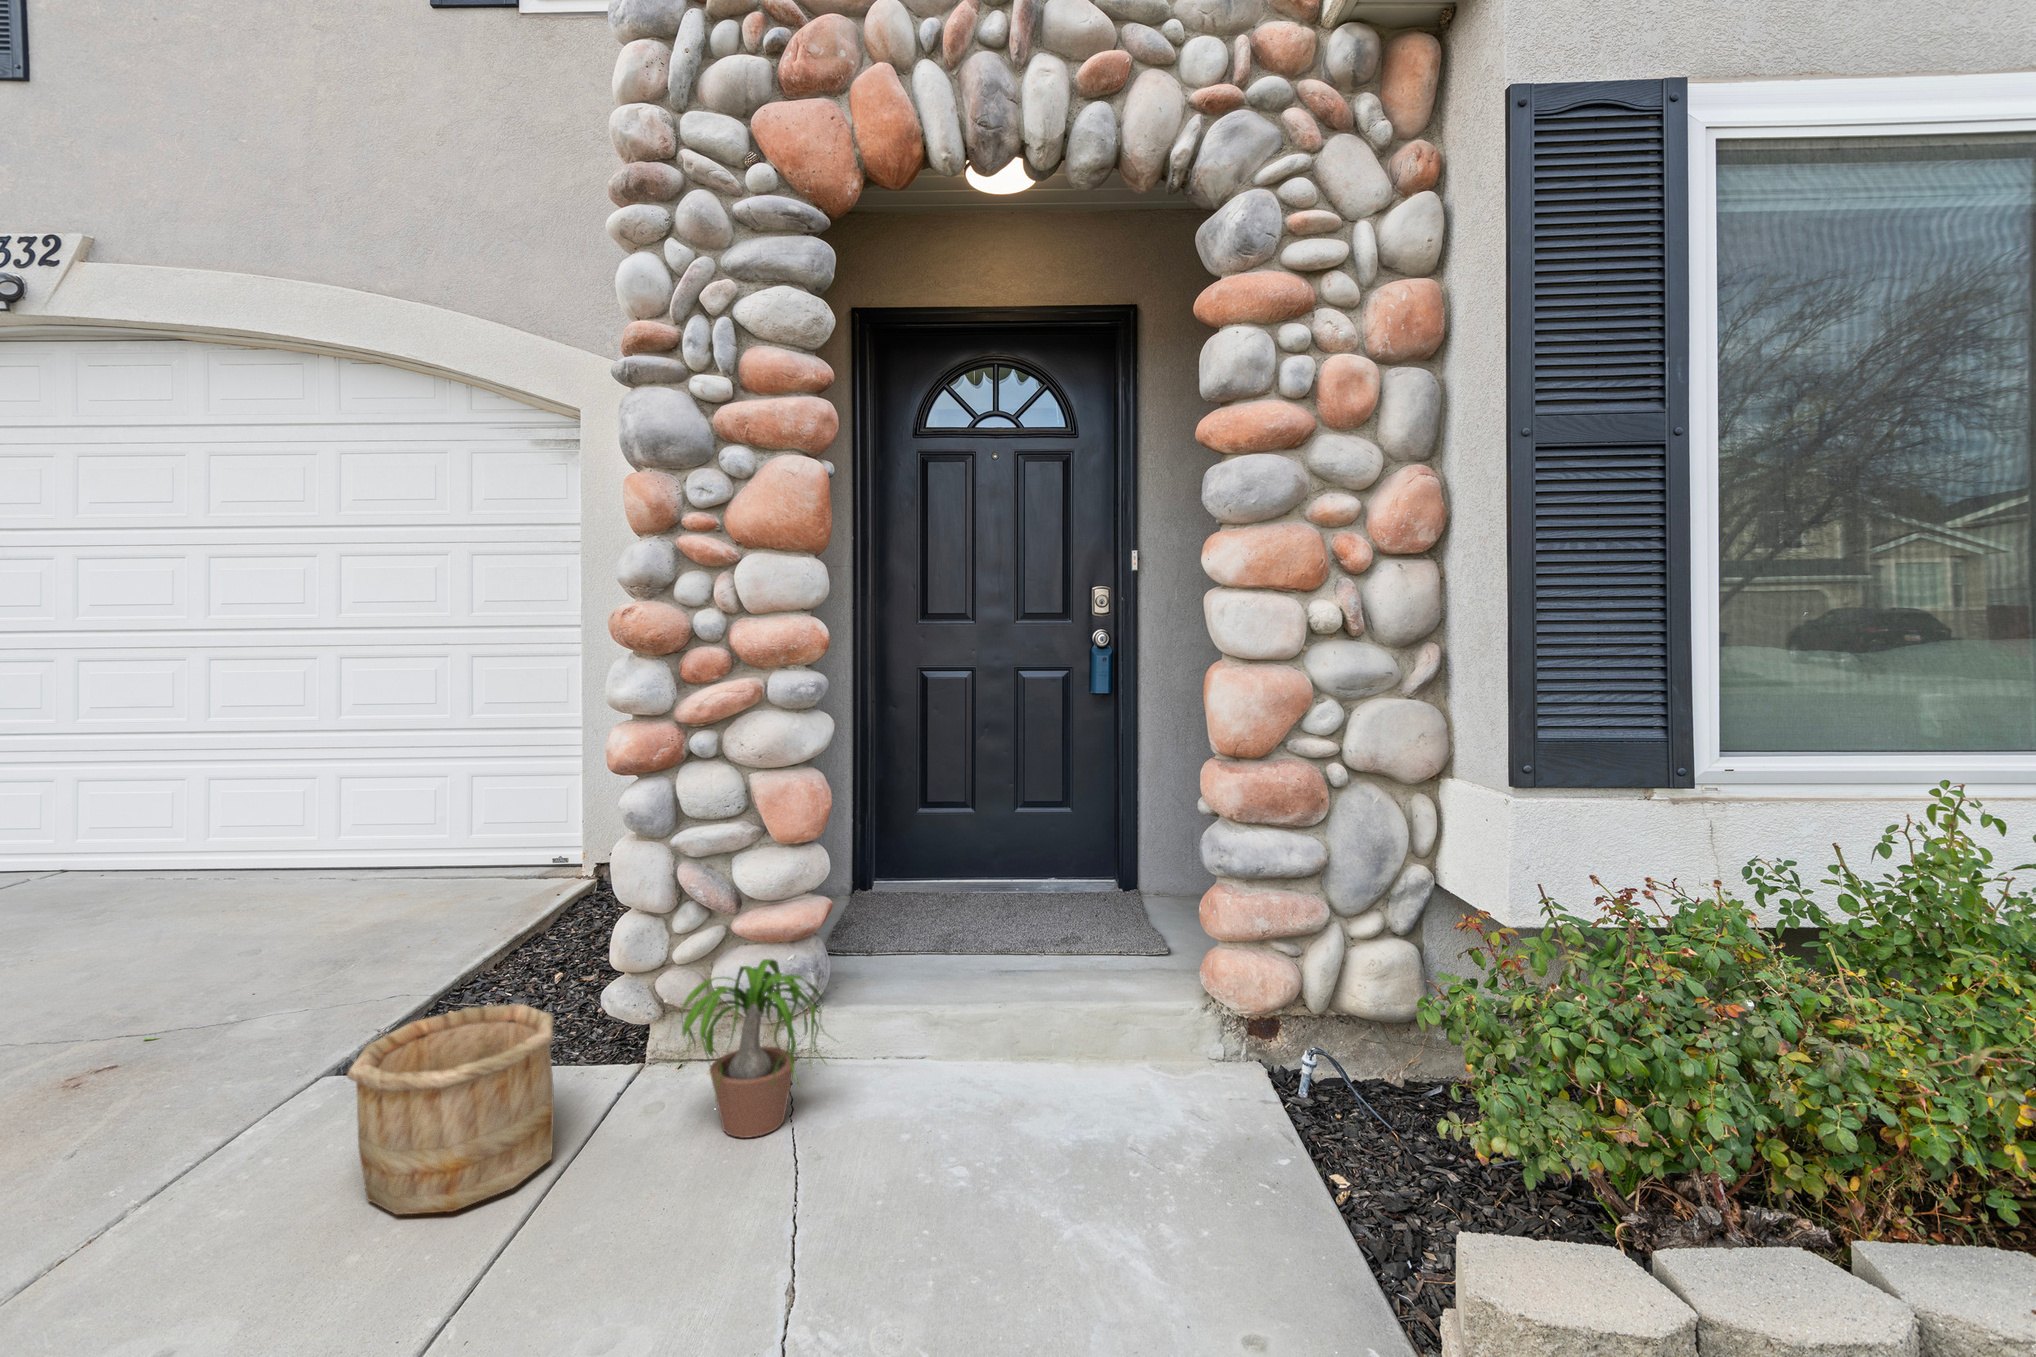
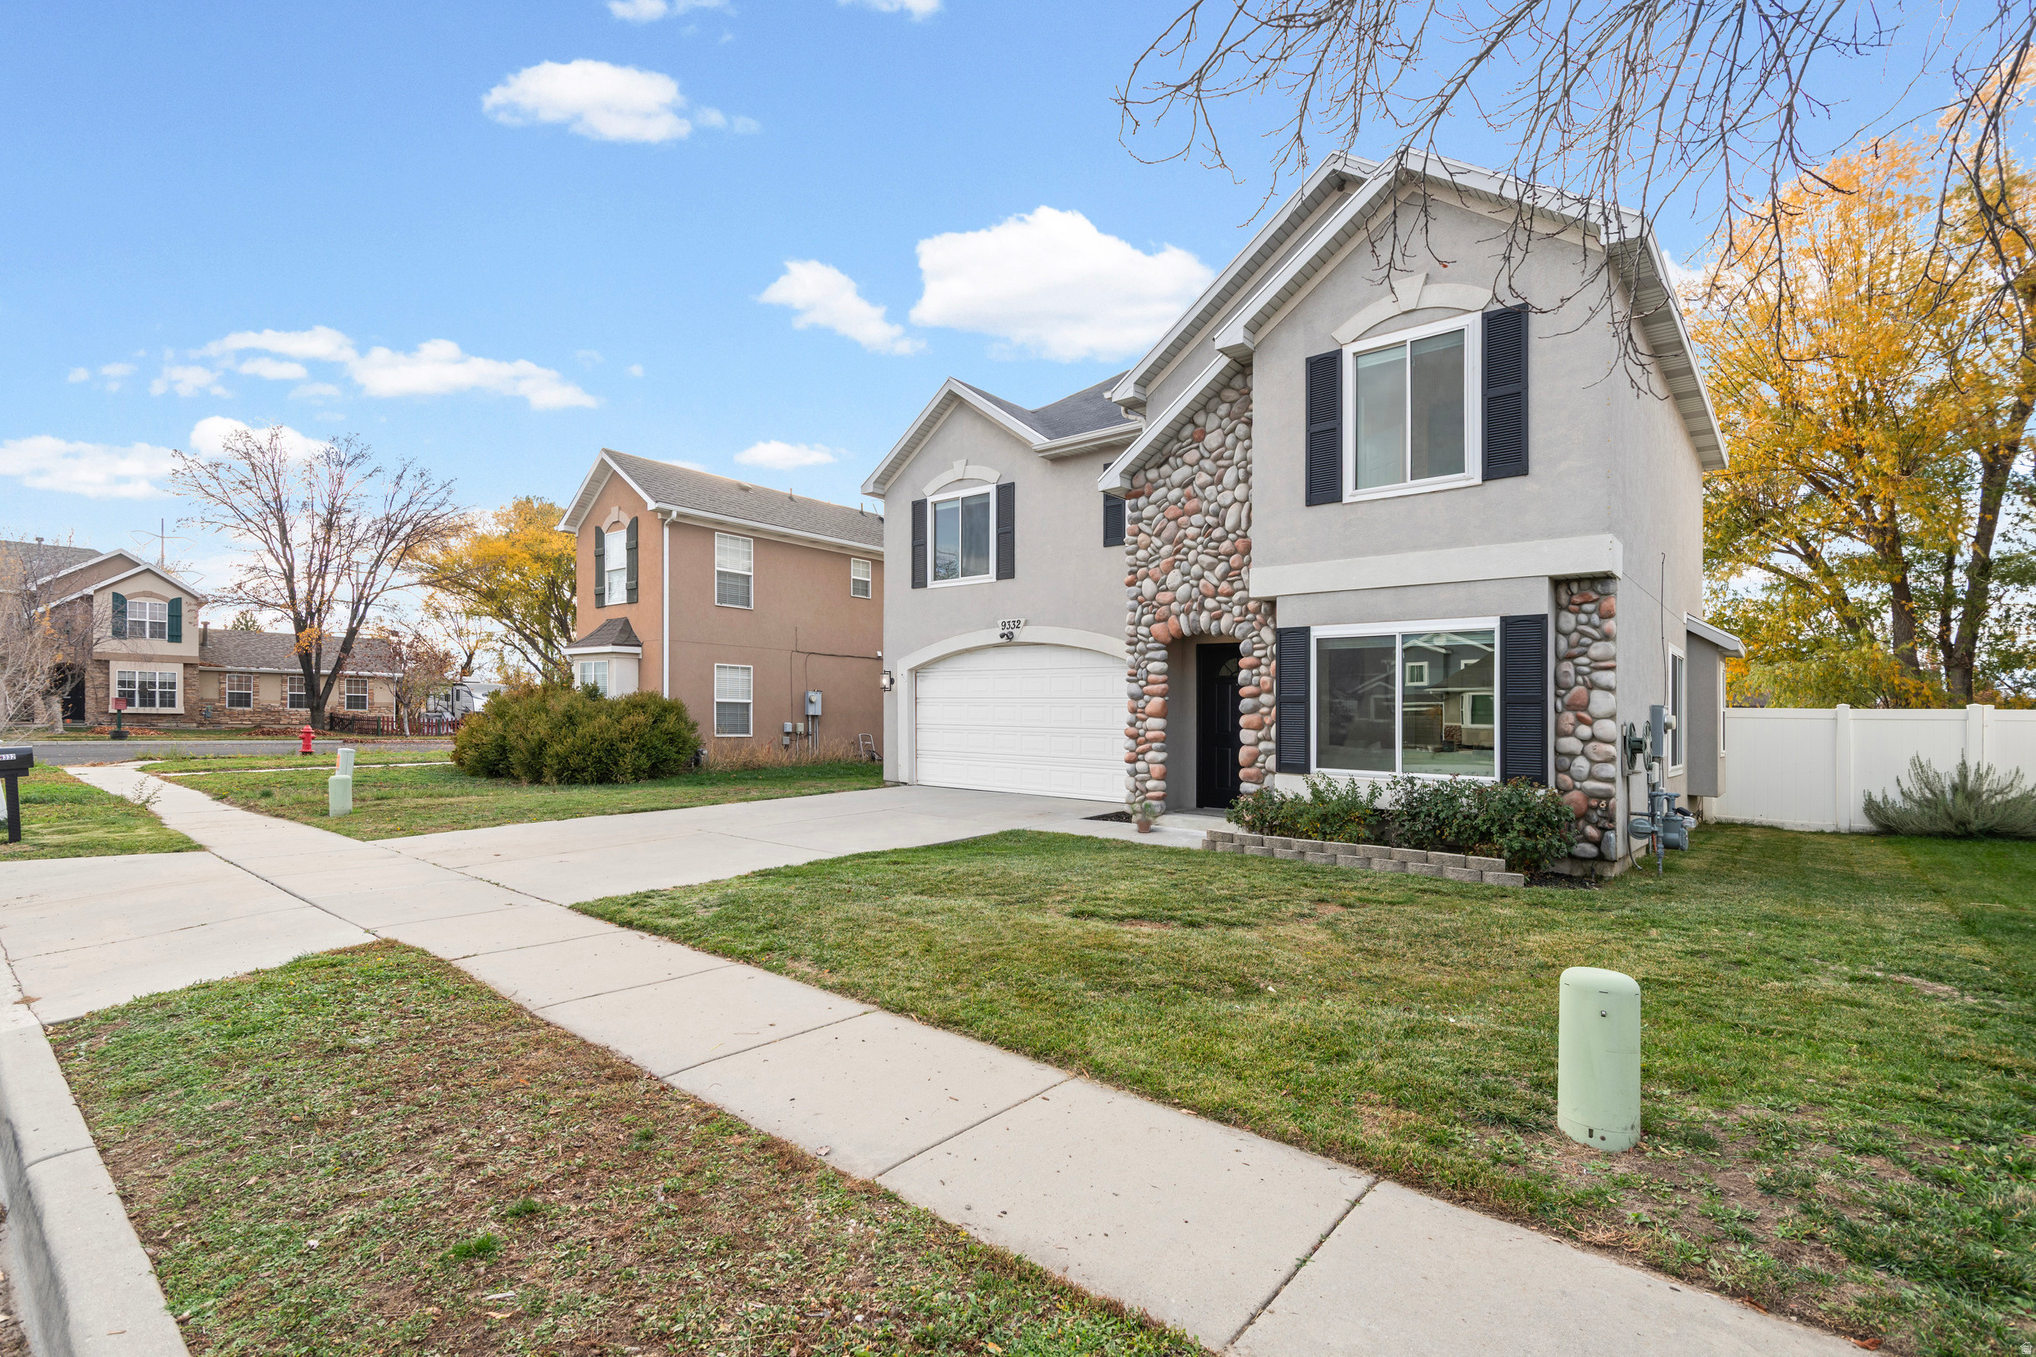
wooden bucket: present [347,1004,554,1215] -> none [1079,804,1110,832]

